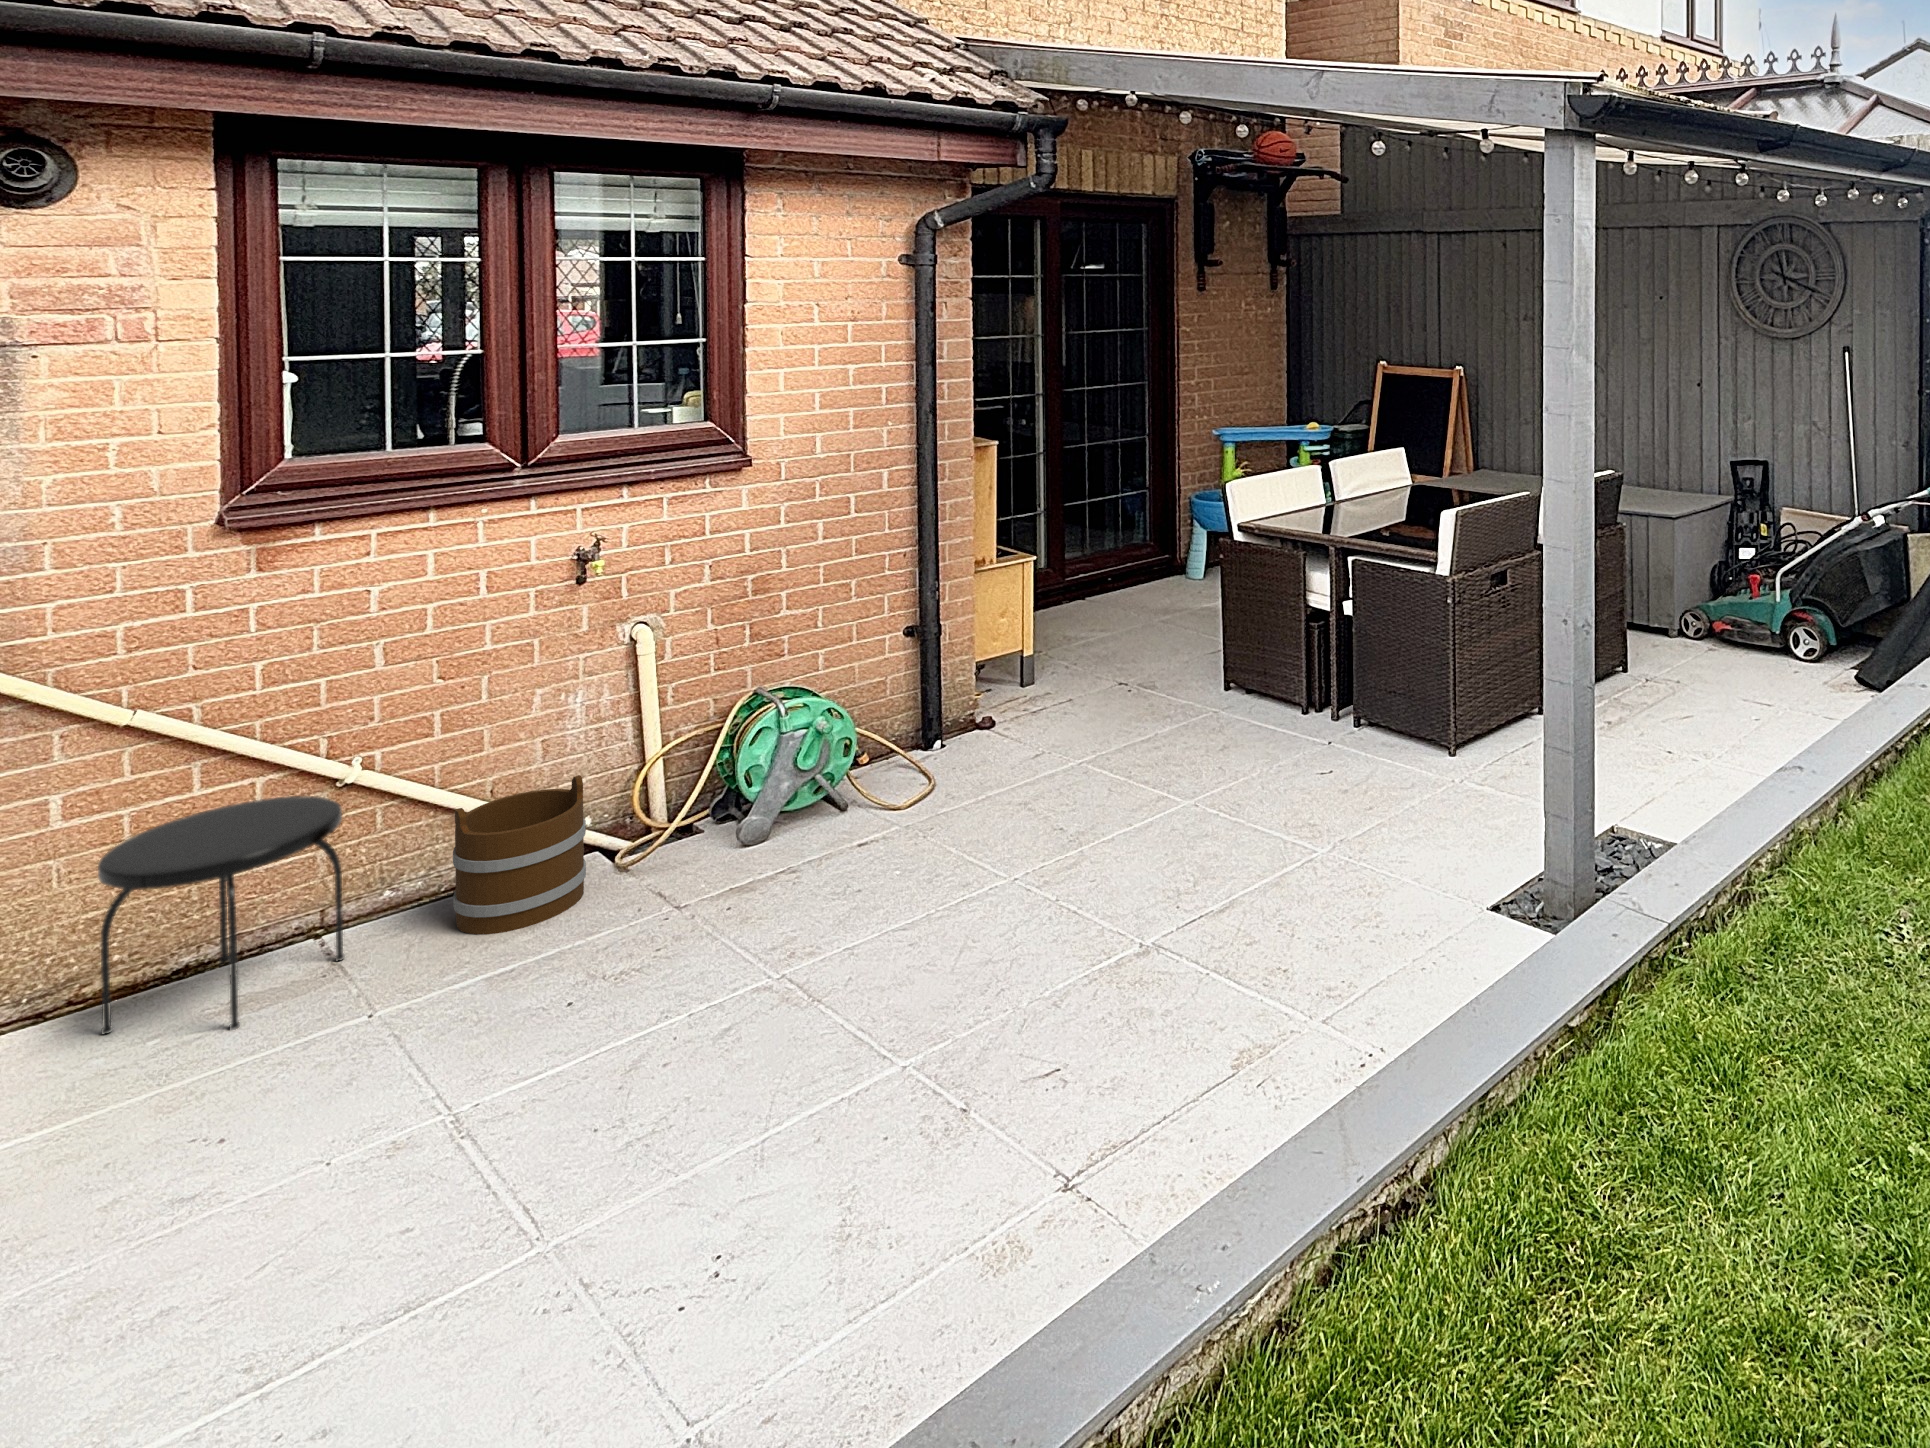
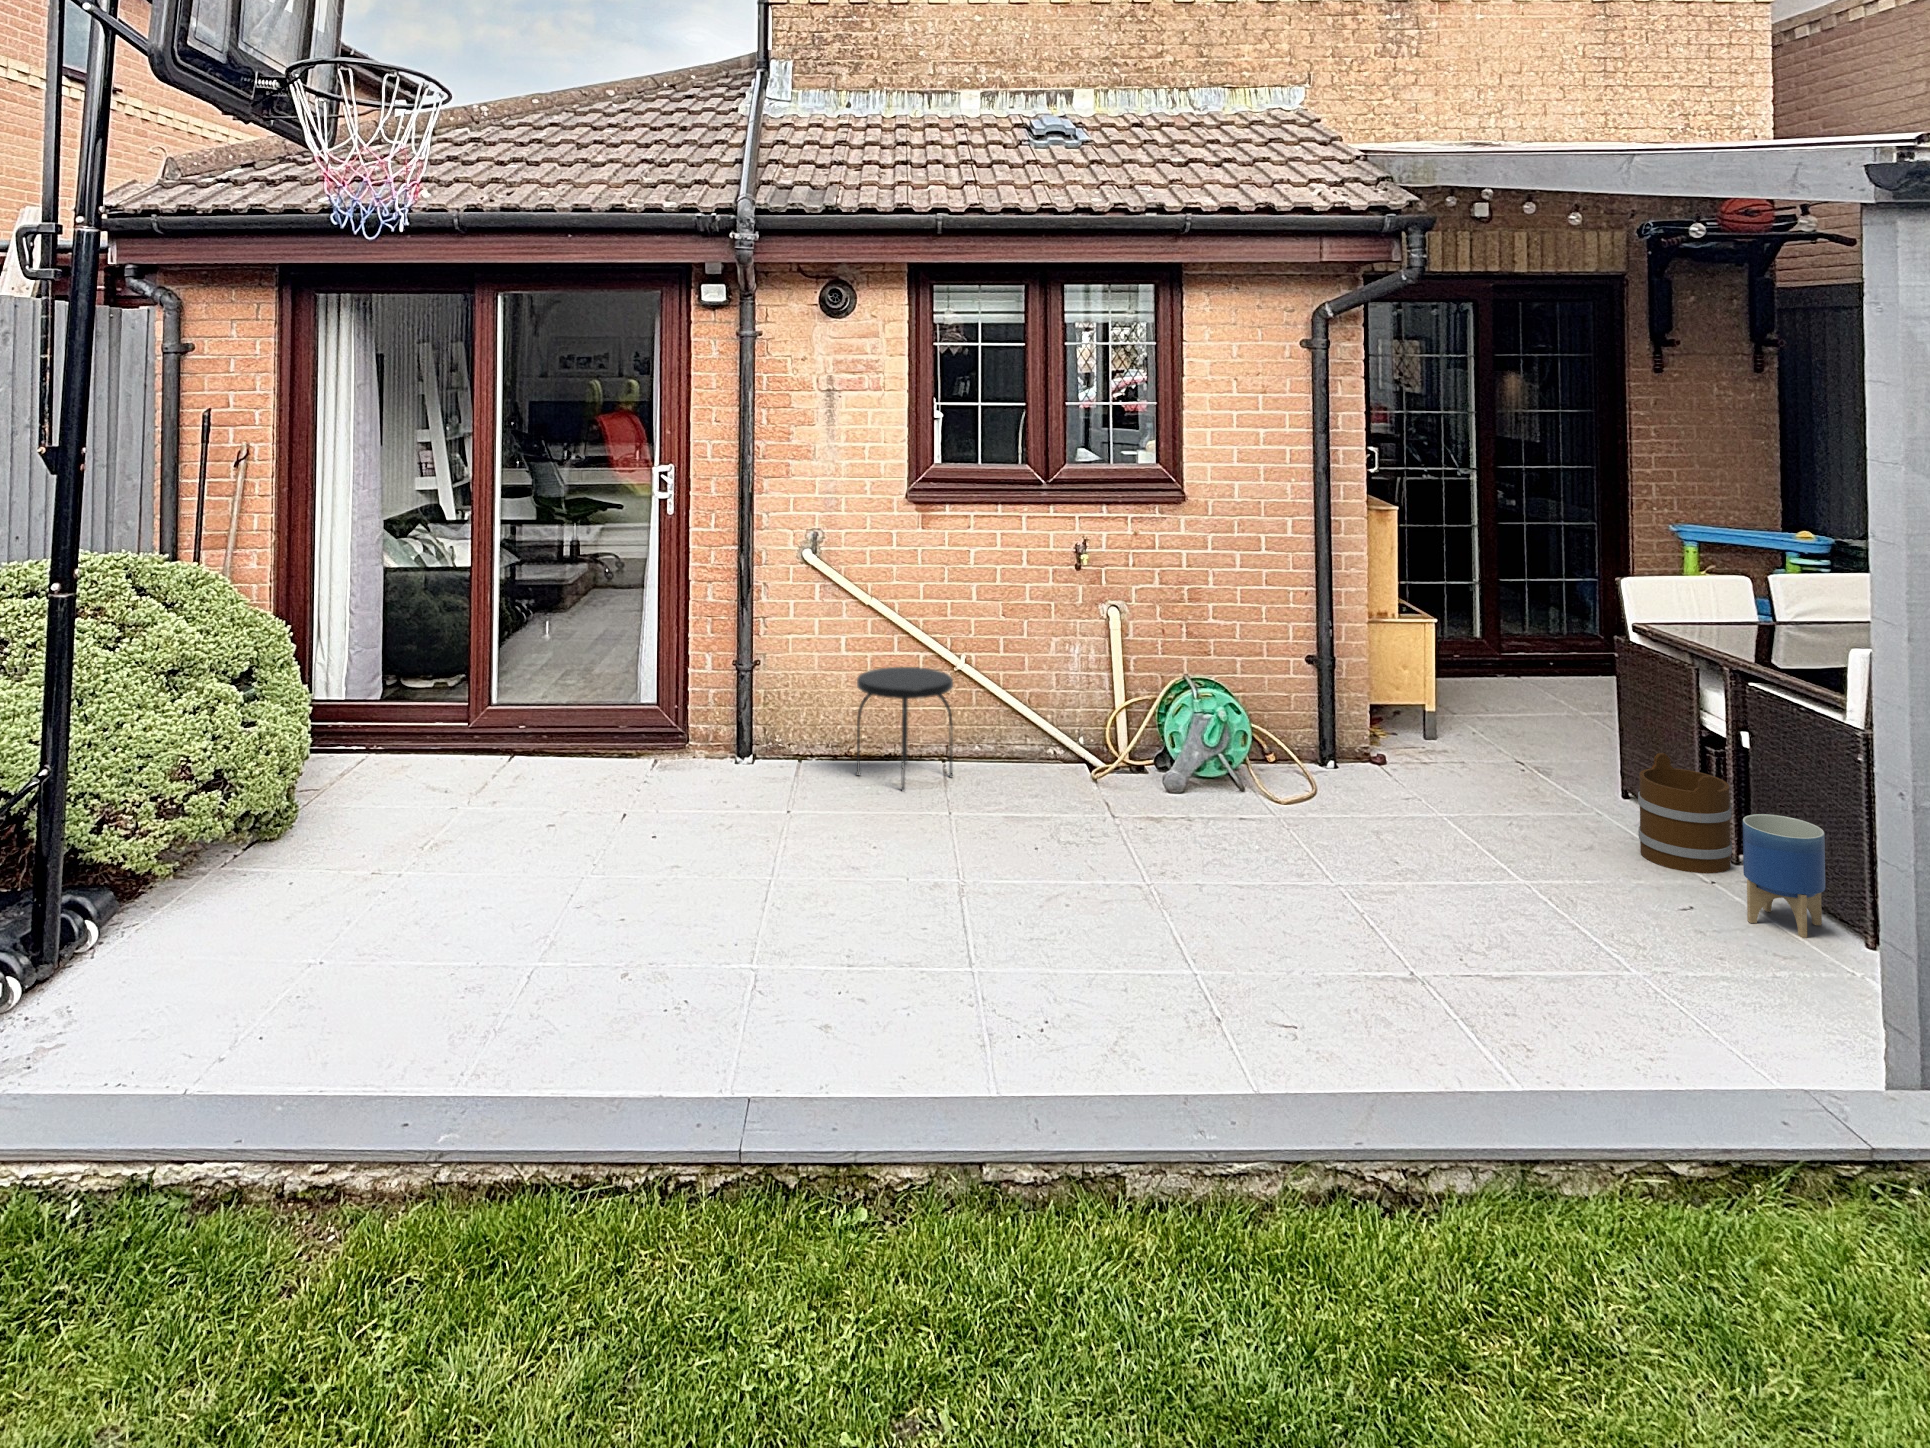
planter: none [1393,689,1455,794] -> present [1743,814,1825,938]
bucket: present [453,775,586,935] -> present [1638,753,1732,874]

